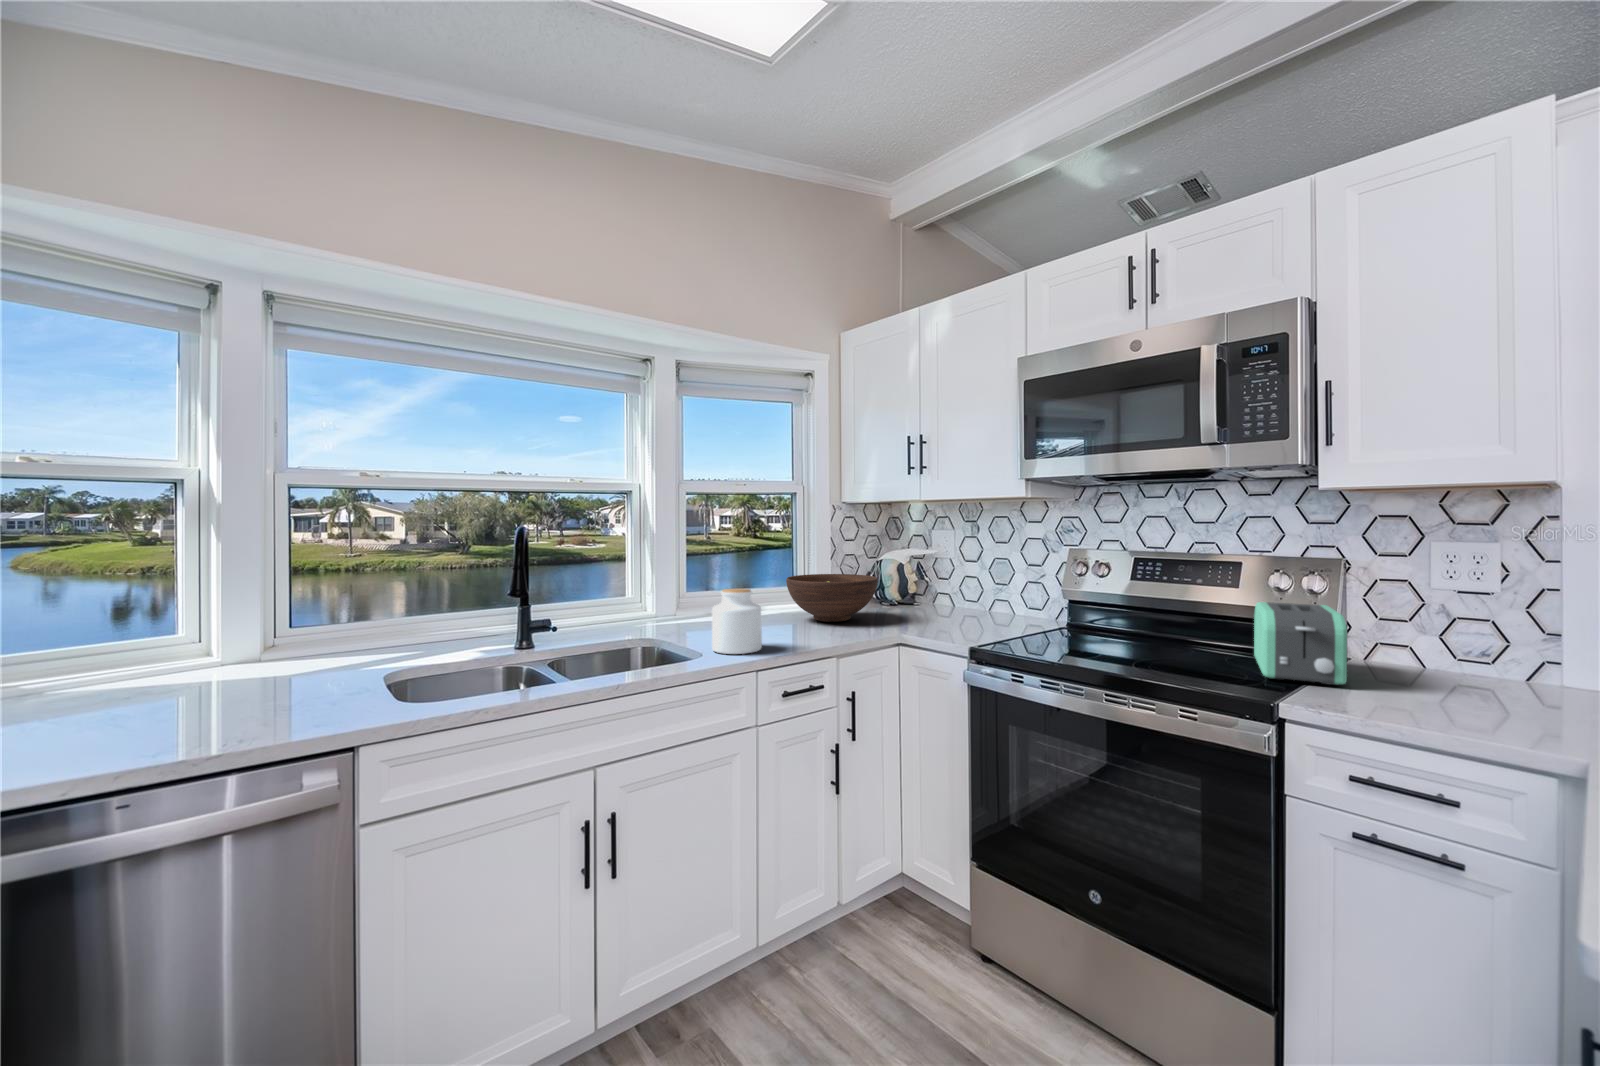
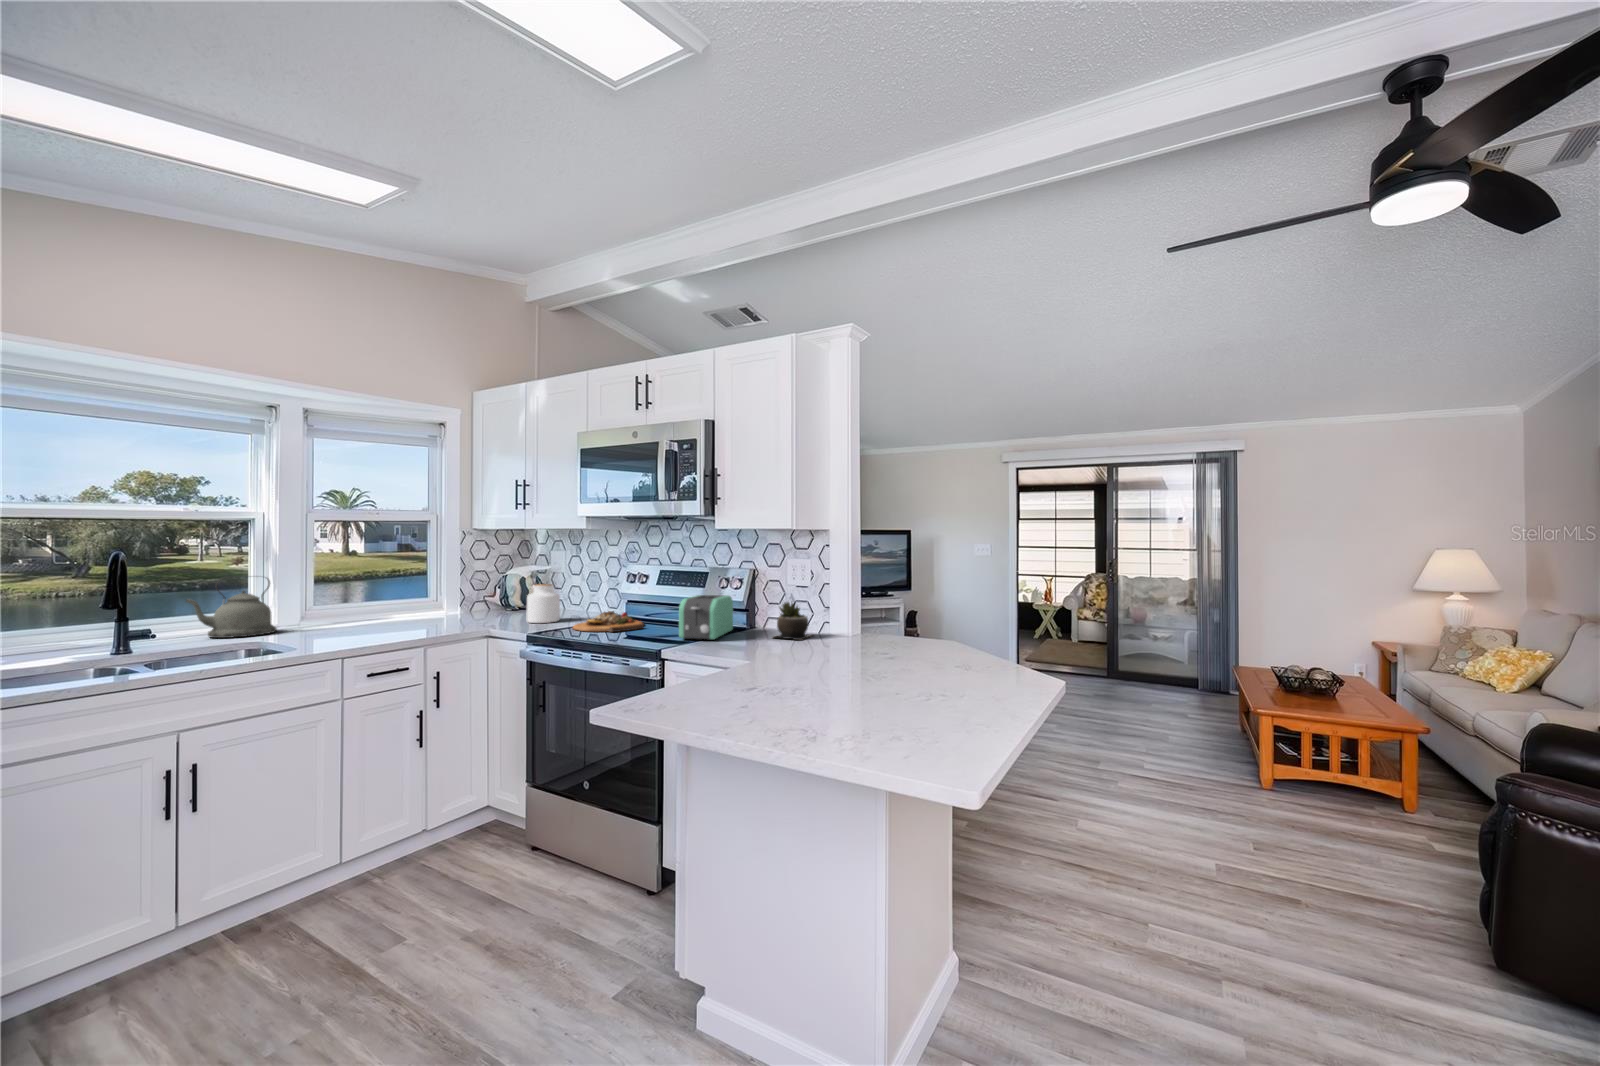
kettle: none [582,559,662,631] -> present [186,579,277,638]
fruit bowl: present [786,574,878,622] -> none [402,586,485,623]
jar: present [712,589,762,654] -> present [527,584,560,623]
cutting board: none [1022,618,1144,654] -> present [573,611,644,632]
succulent plant: none [1455,620,1548,701] -> present [774,602,811,640]

